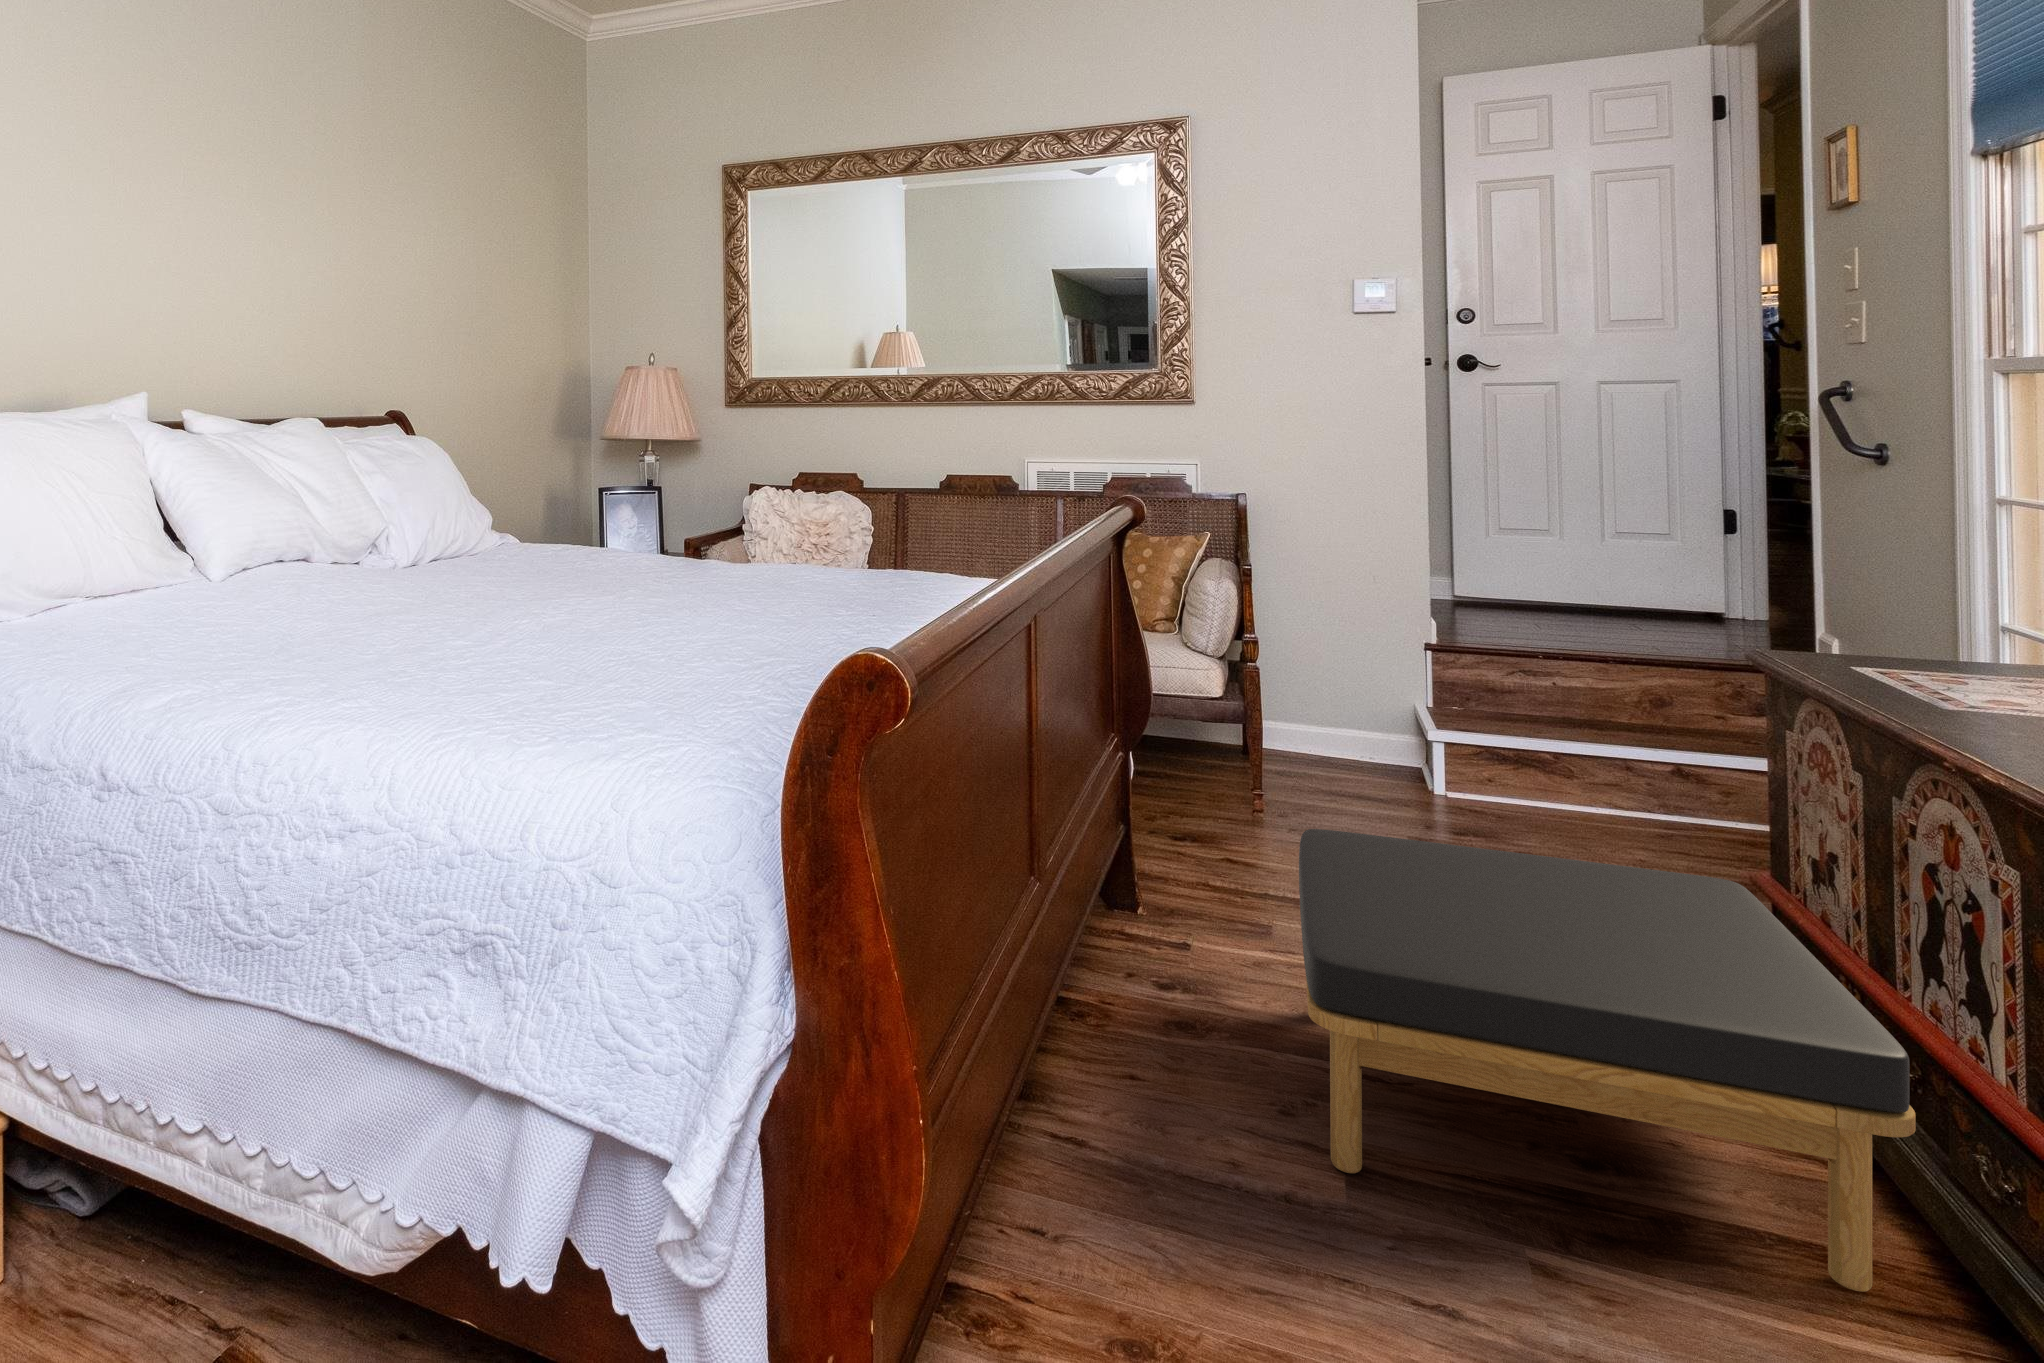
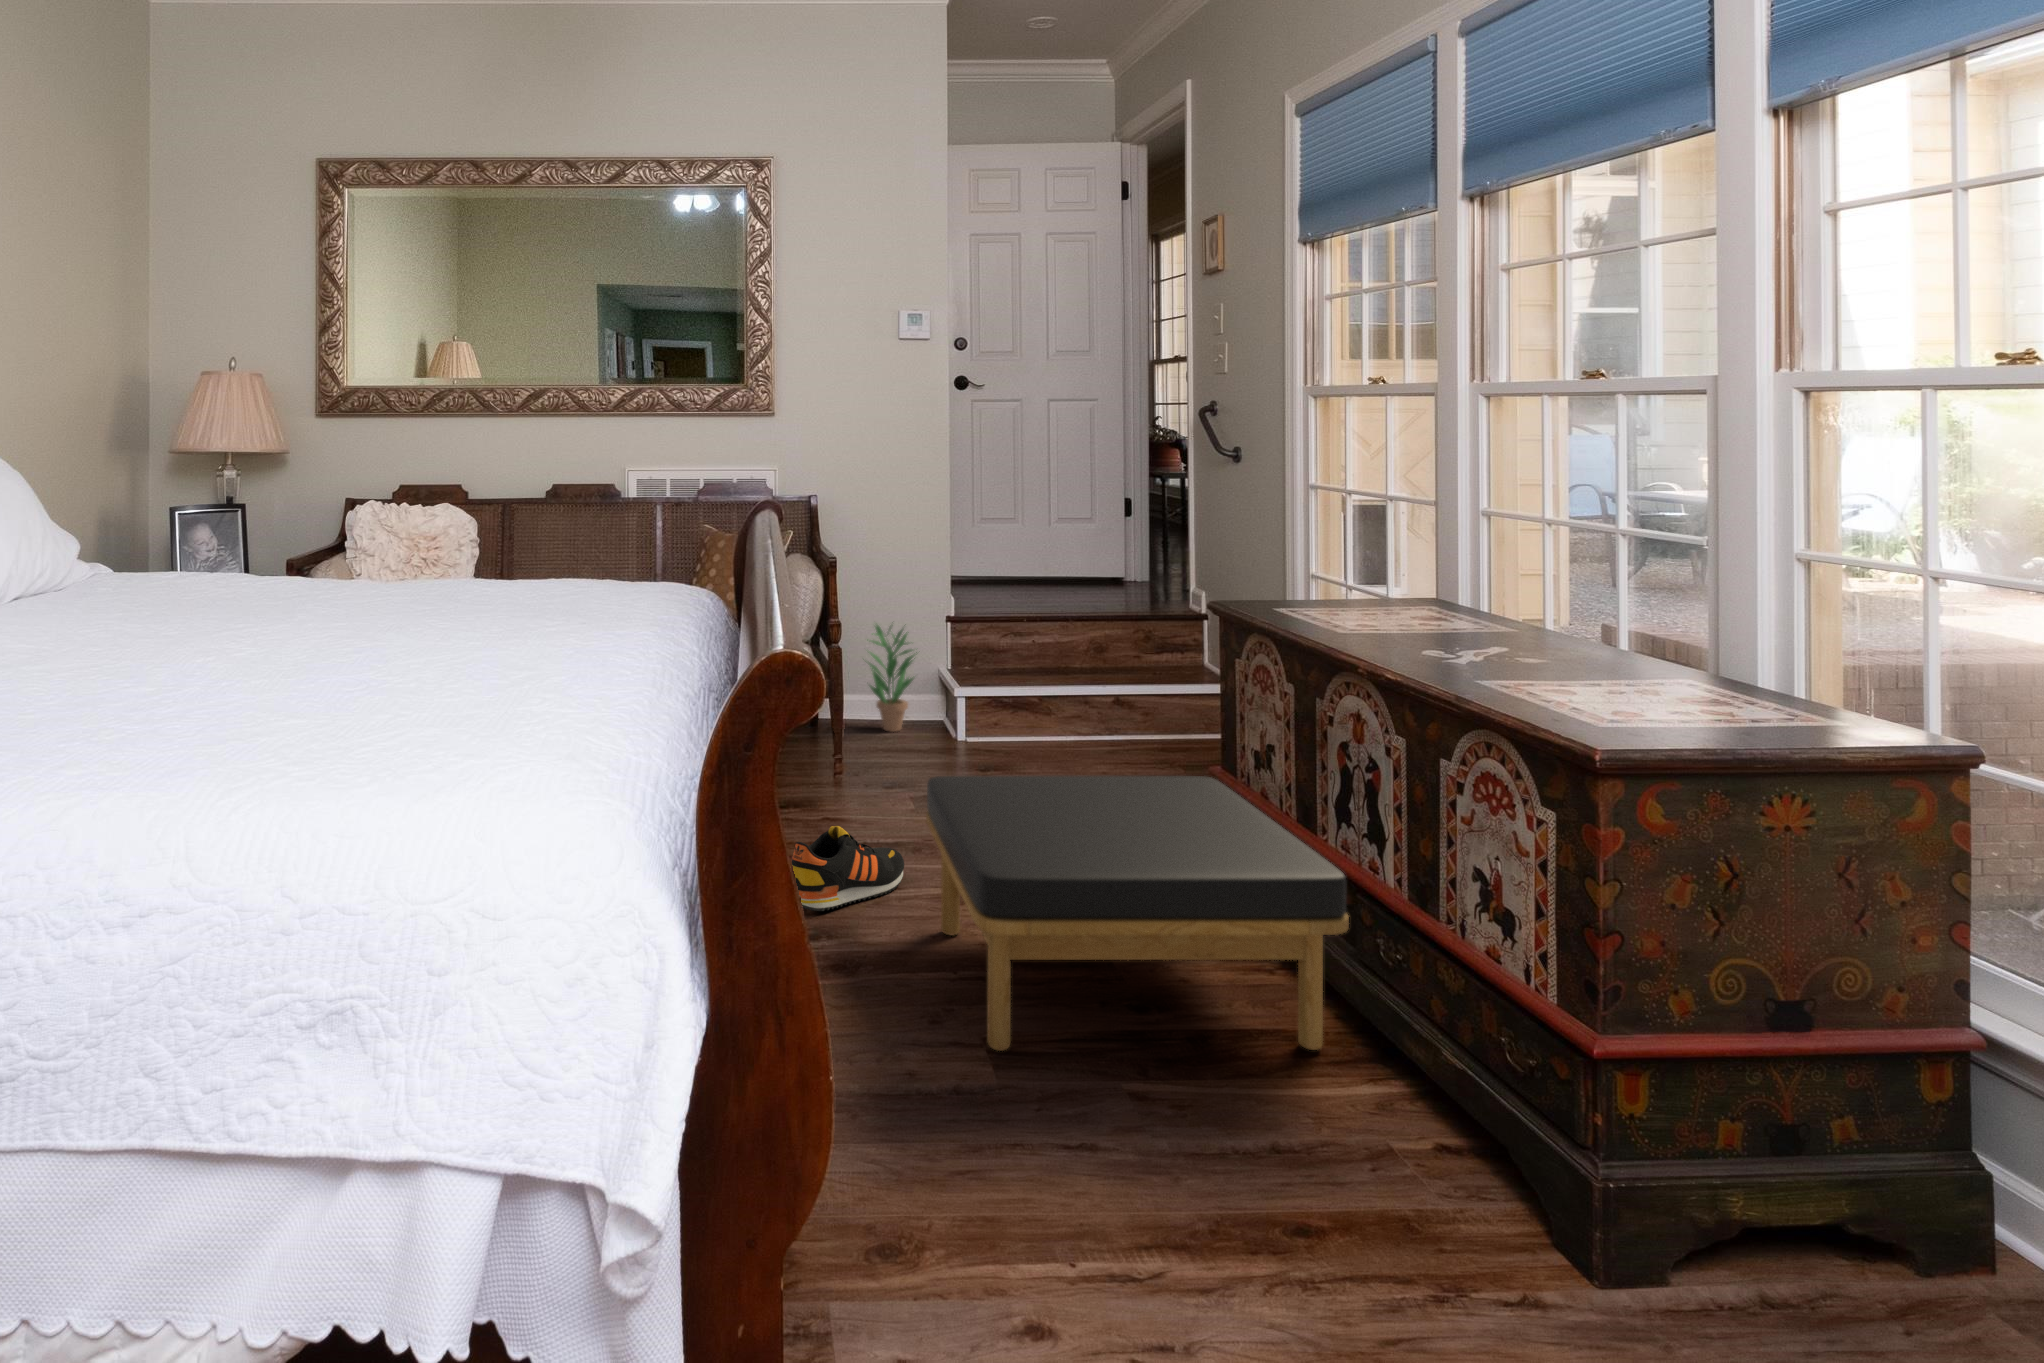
potted plant: none [1302,638,1380,768] -> present [869,625,917,732]
shoe: none [1136,868,1294,962] -> present [792,826,904,911]

